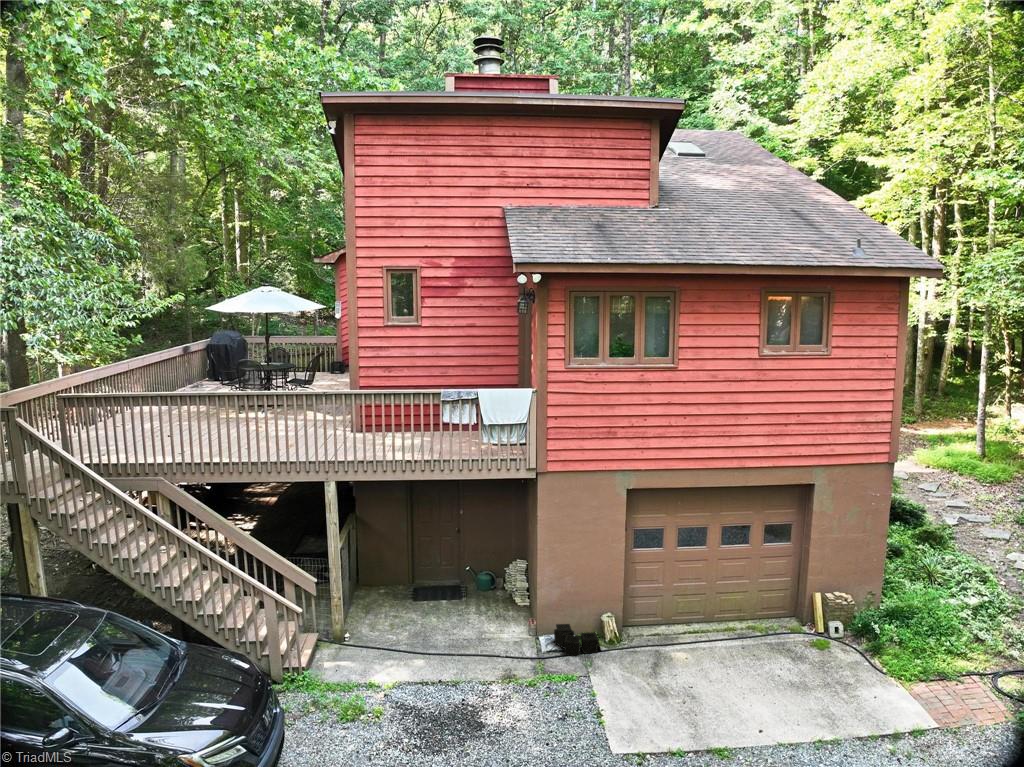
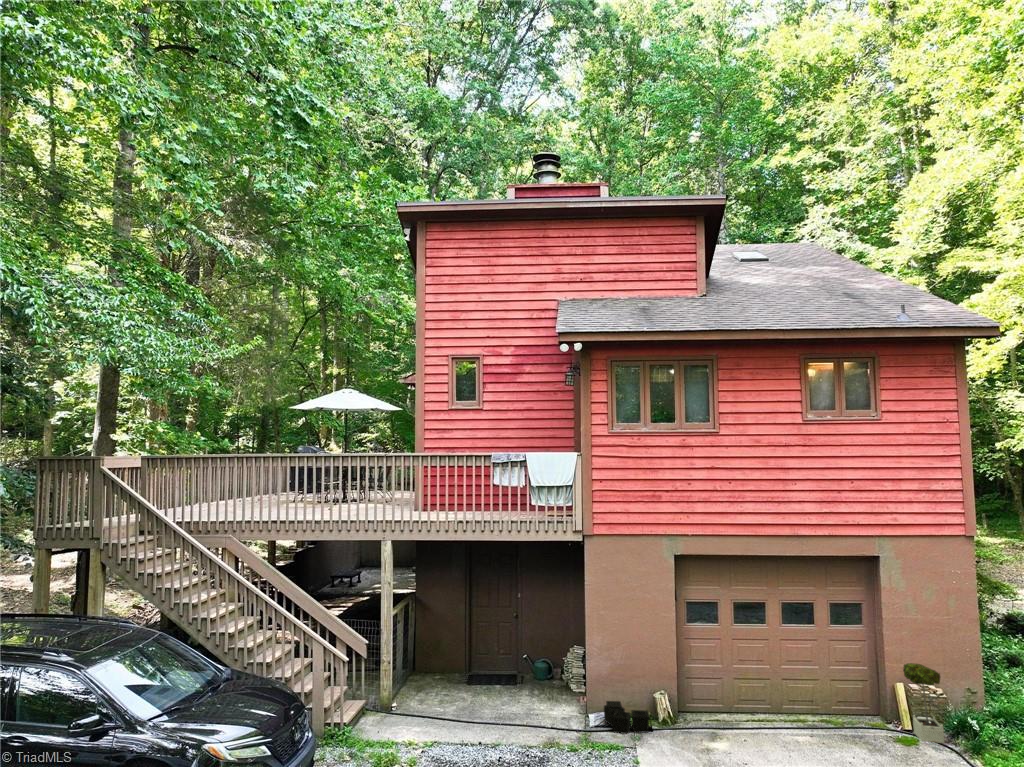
potted tree: none [824,579,855,644] -> present [903,663,945,743]

